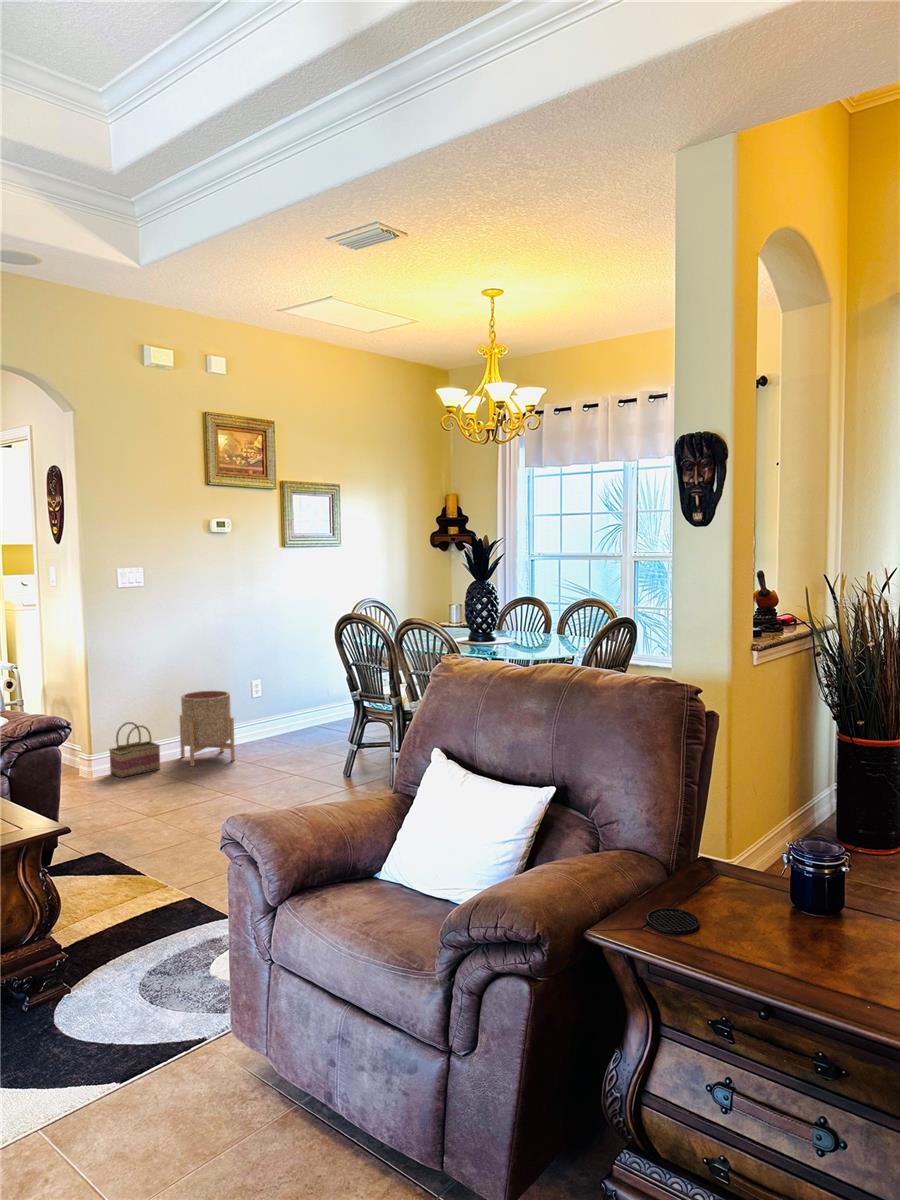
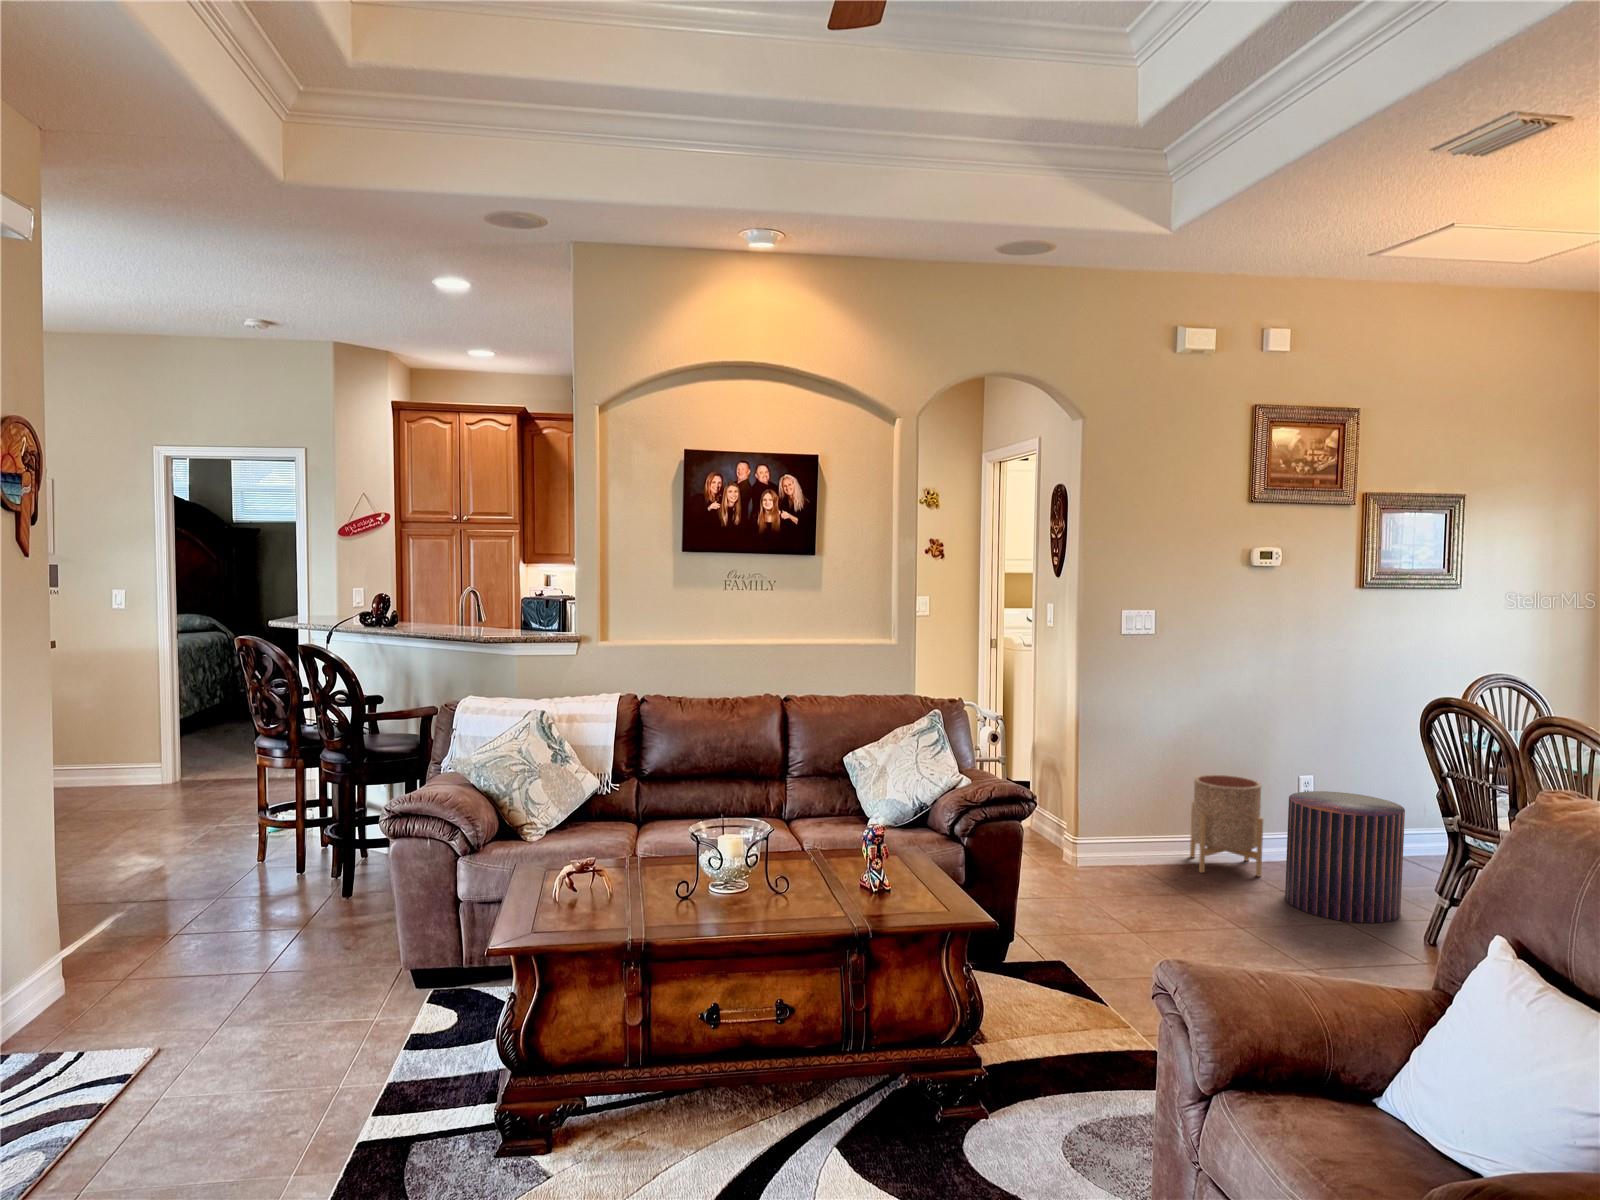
pouf: none [252,689,328,778] -> present [1285,791,1405,923]
basket: present [109,722,160,778] -> none [1099,800,1162,868]

